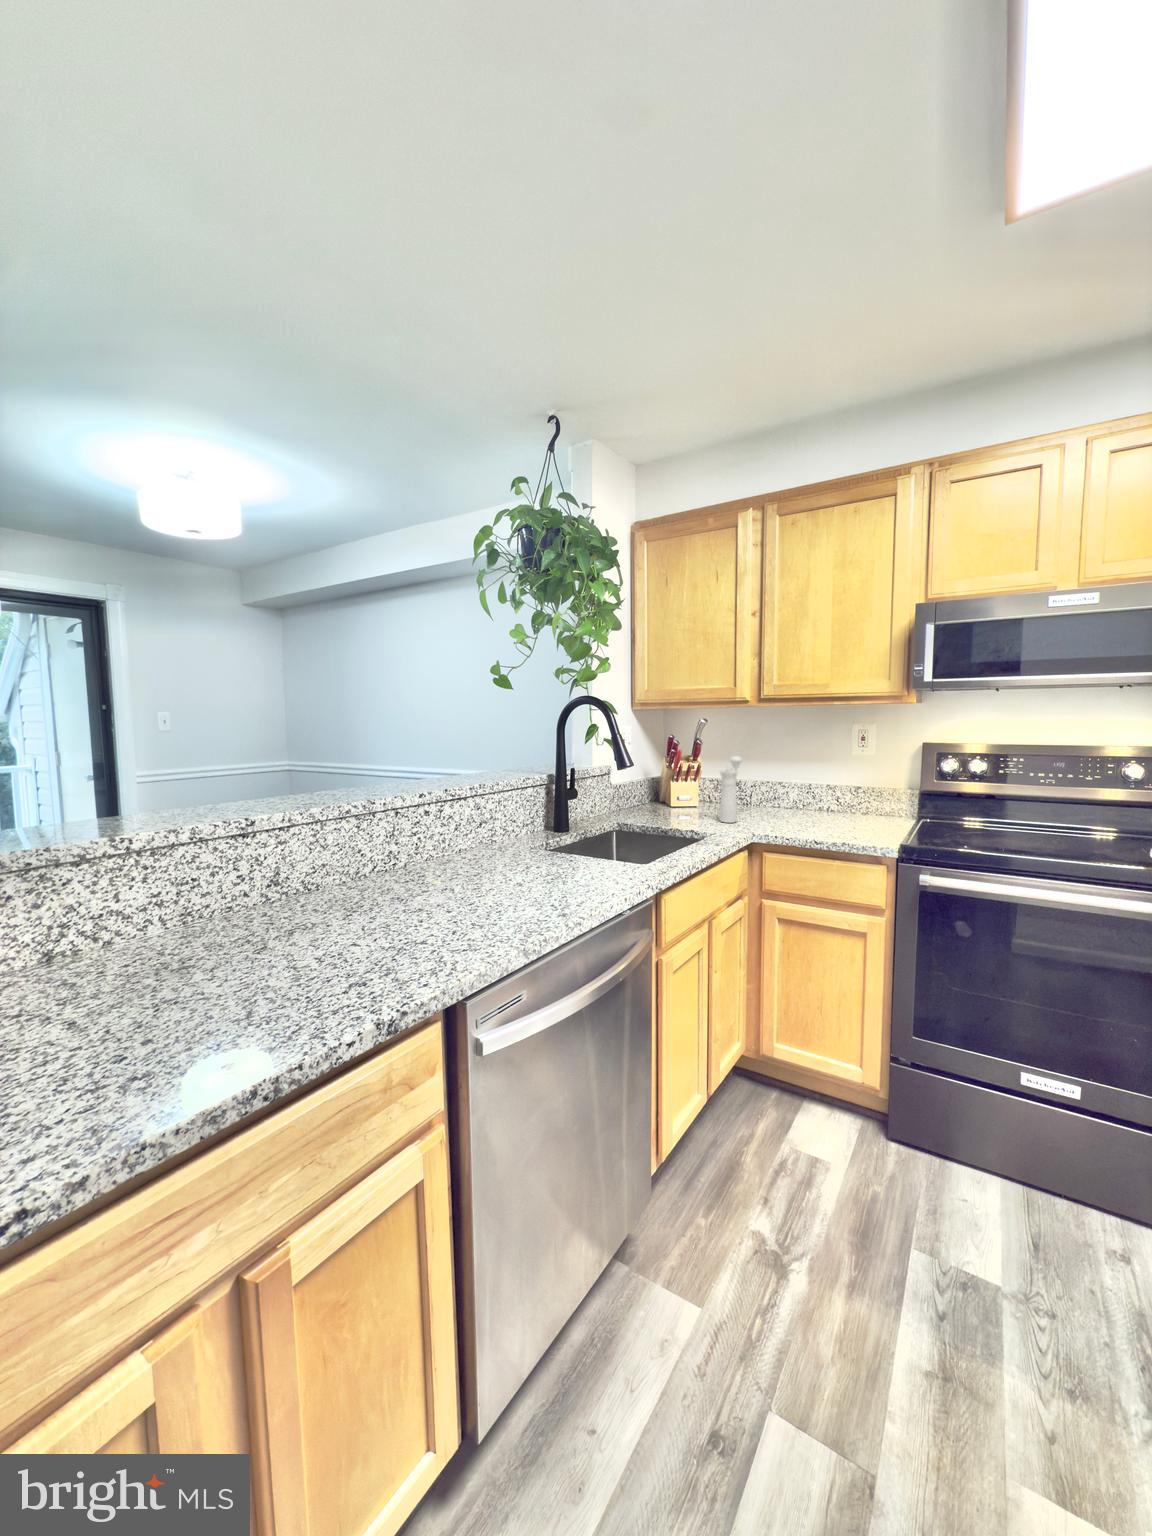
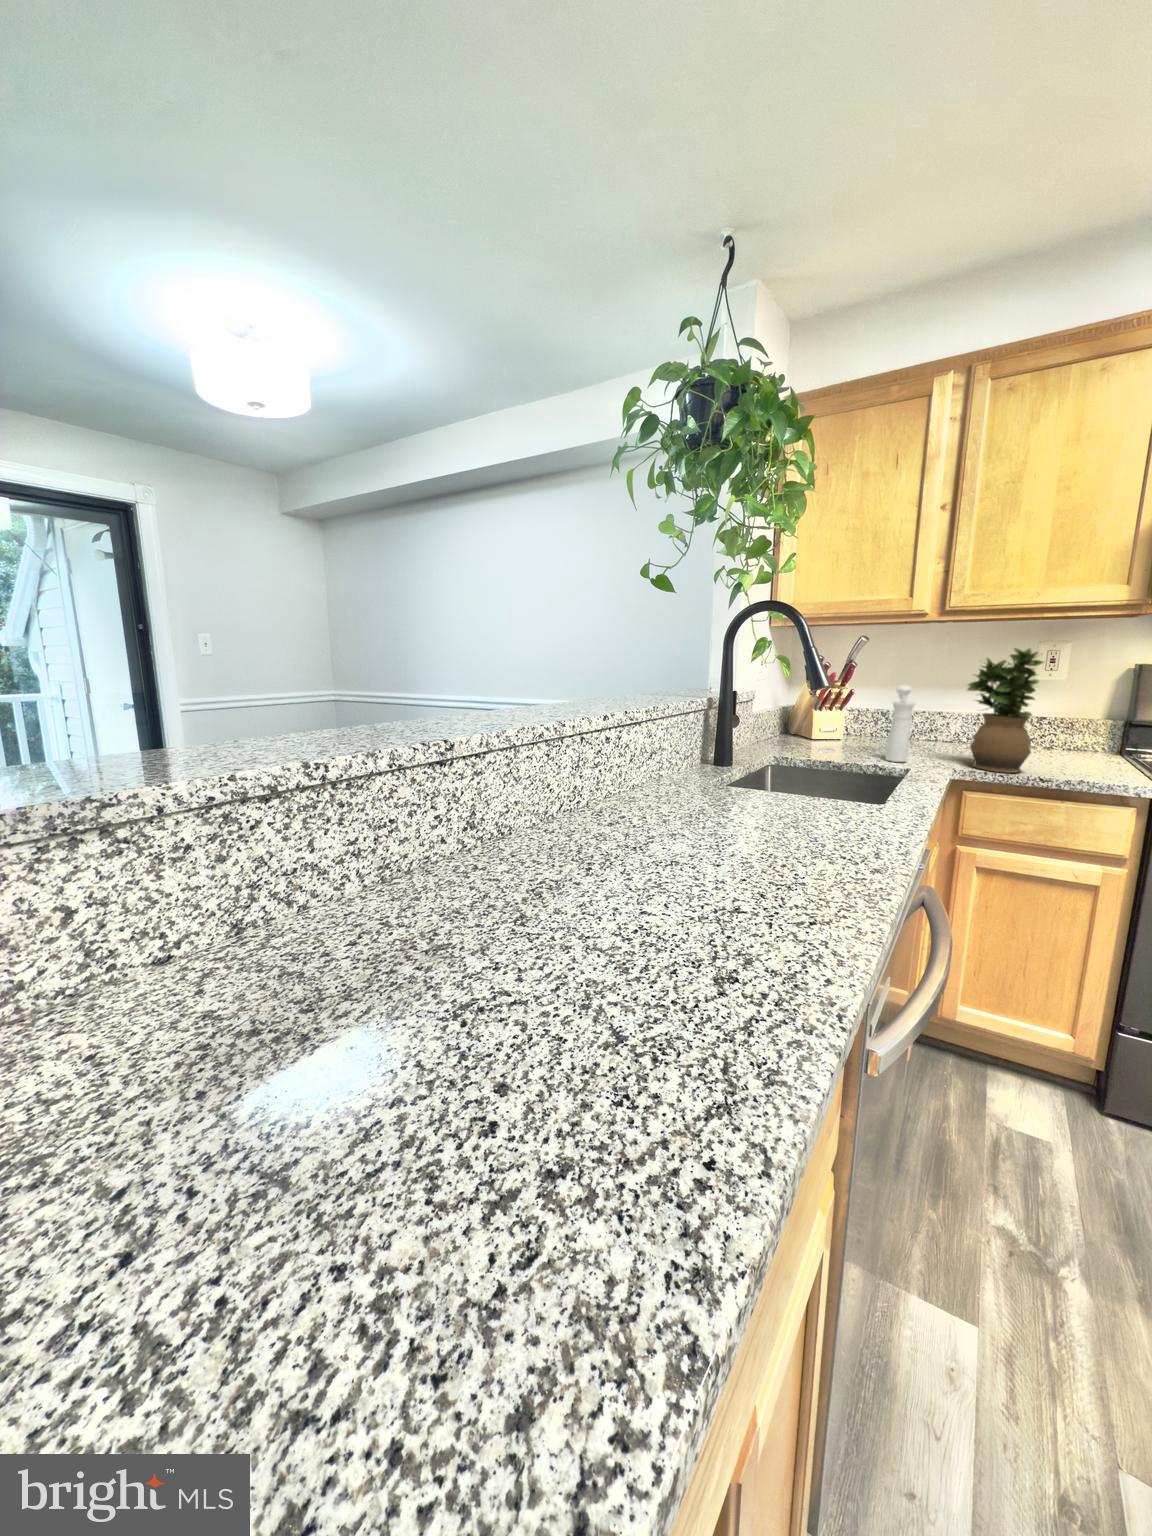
potted plant: none [779,721,838,828] -> present [968,648,1043,773]

